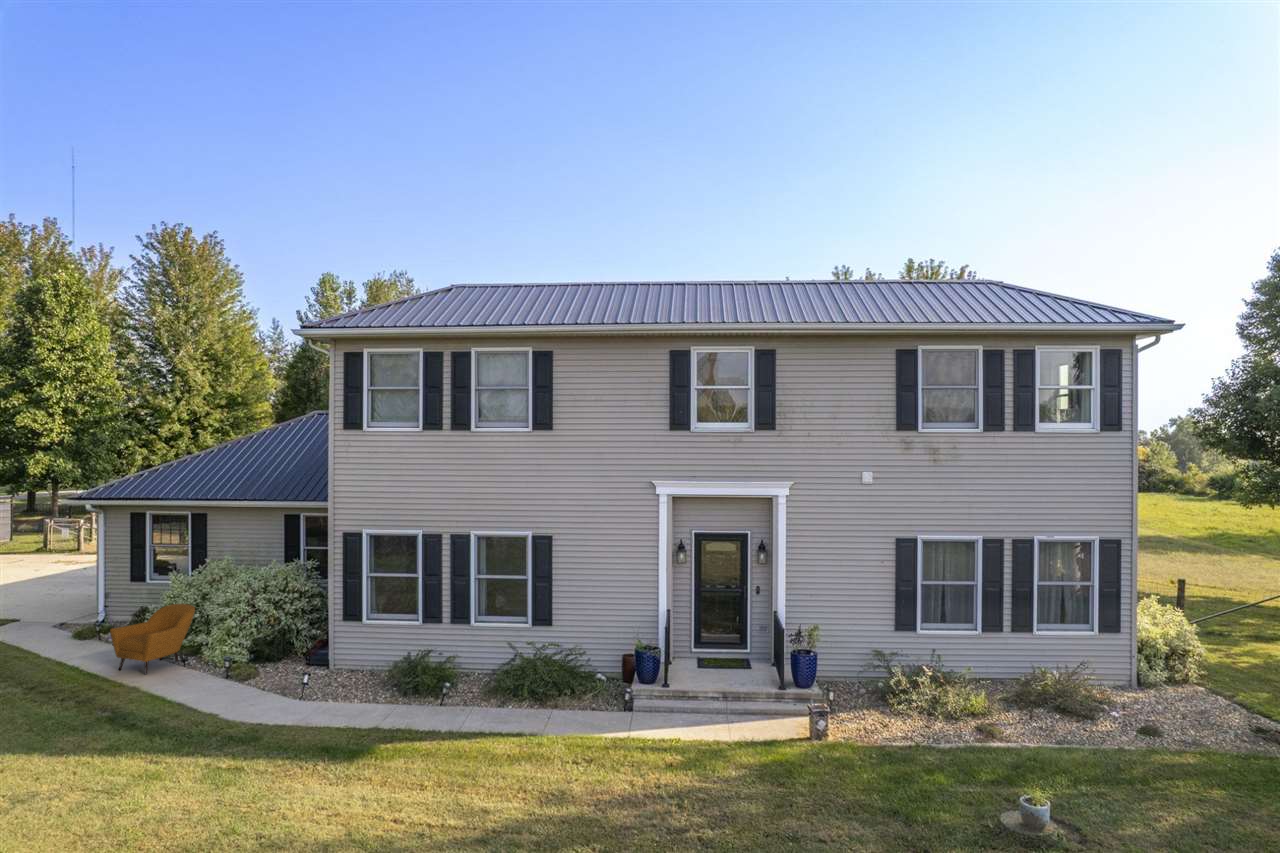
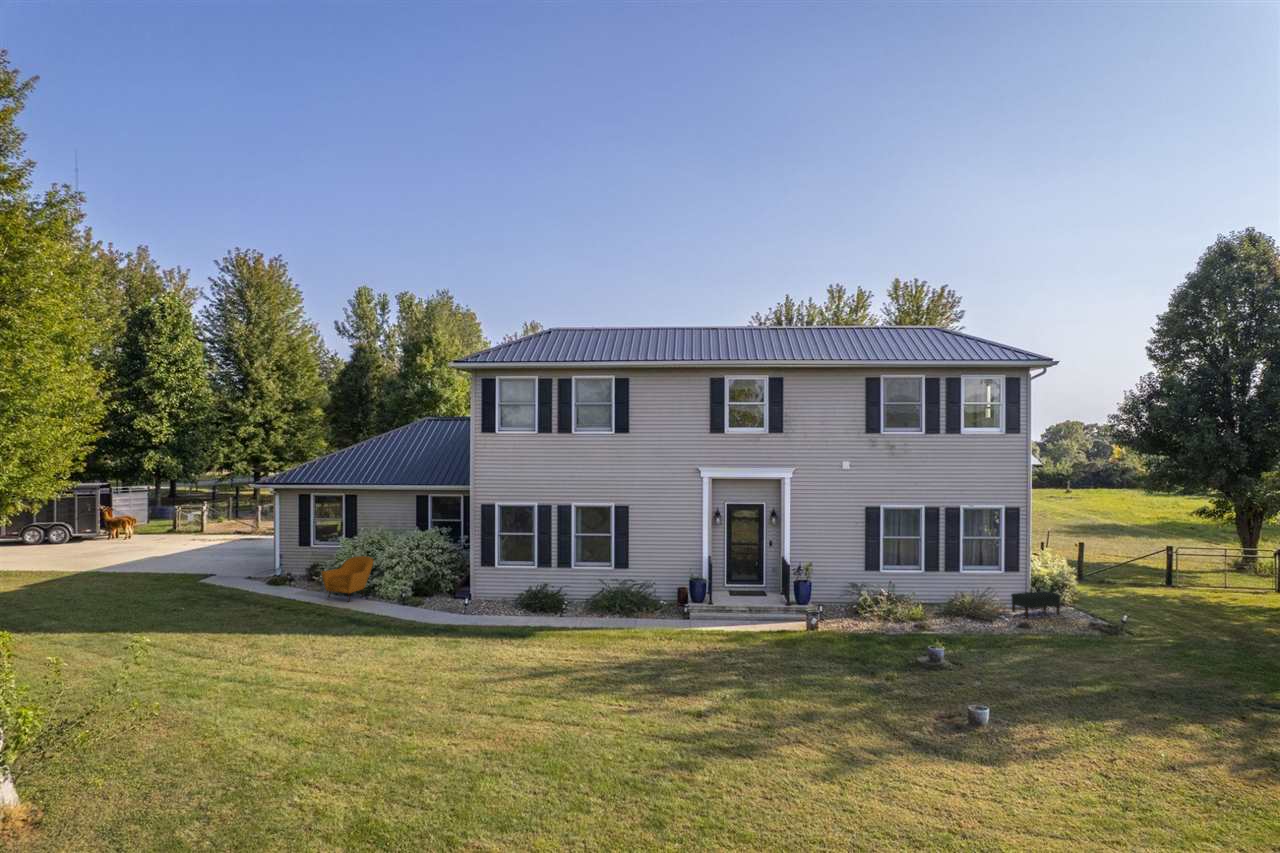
bench: none [1111,662,1184,708] -> present [1011,591,1060,618]

